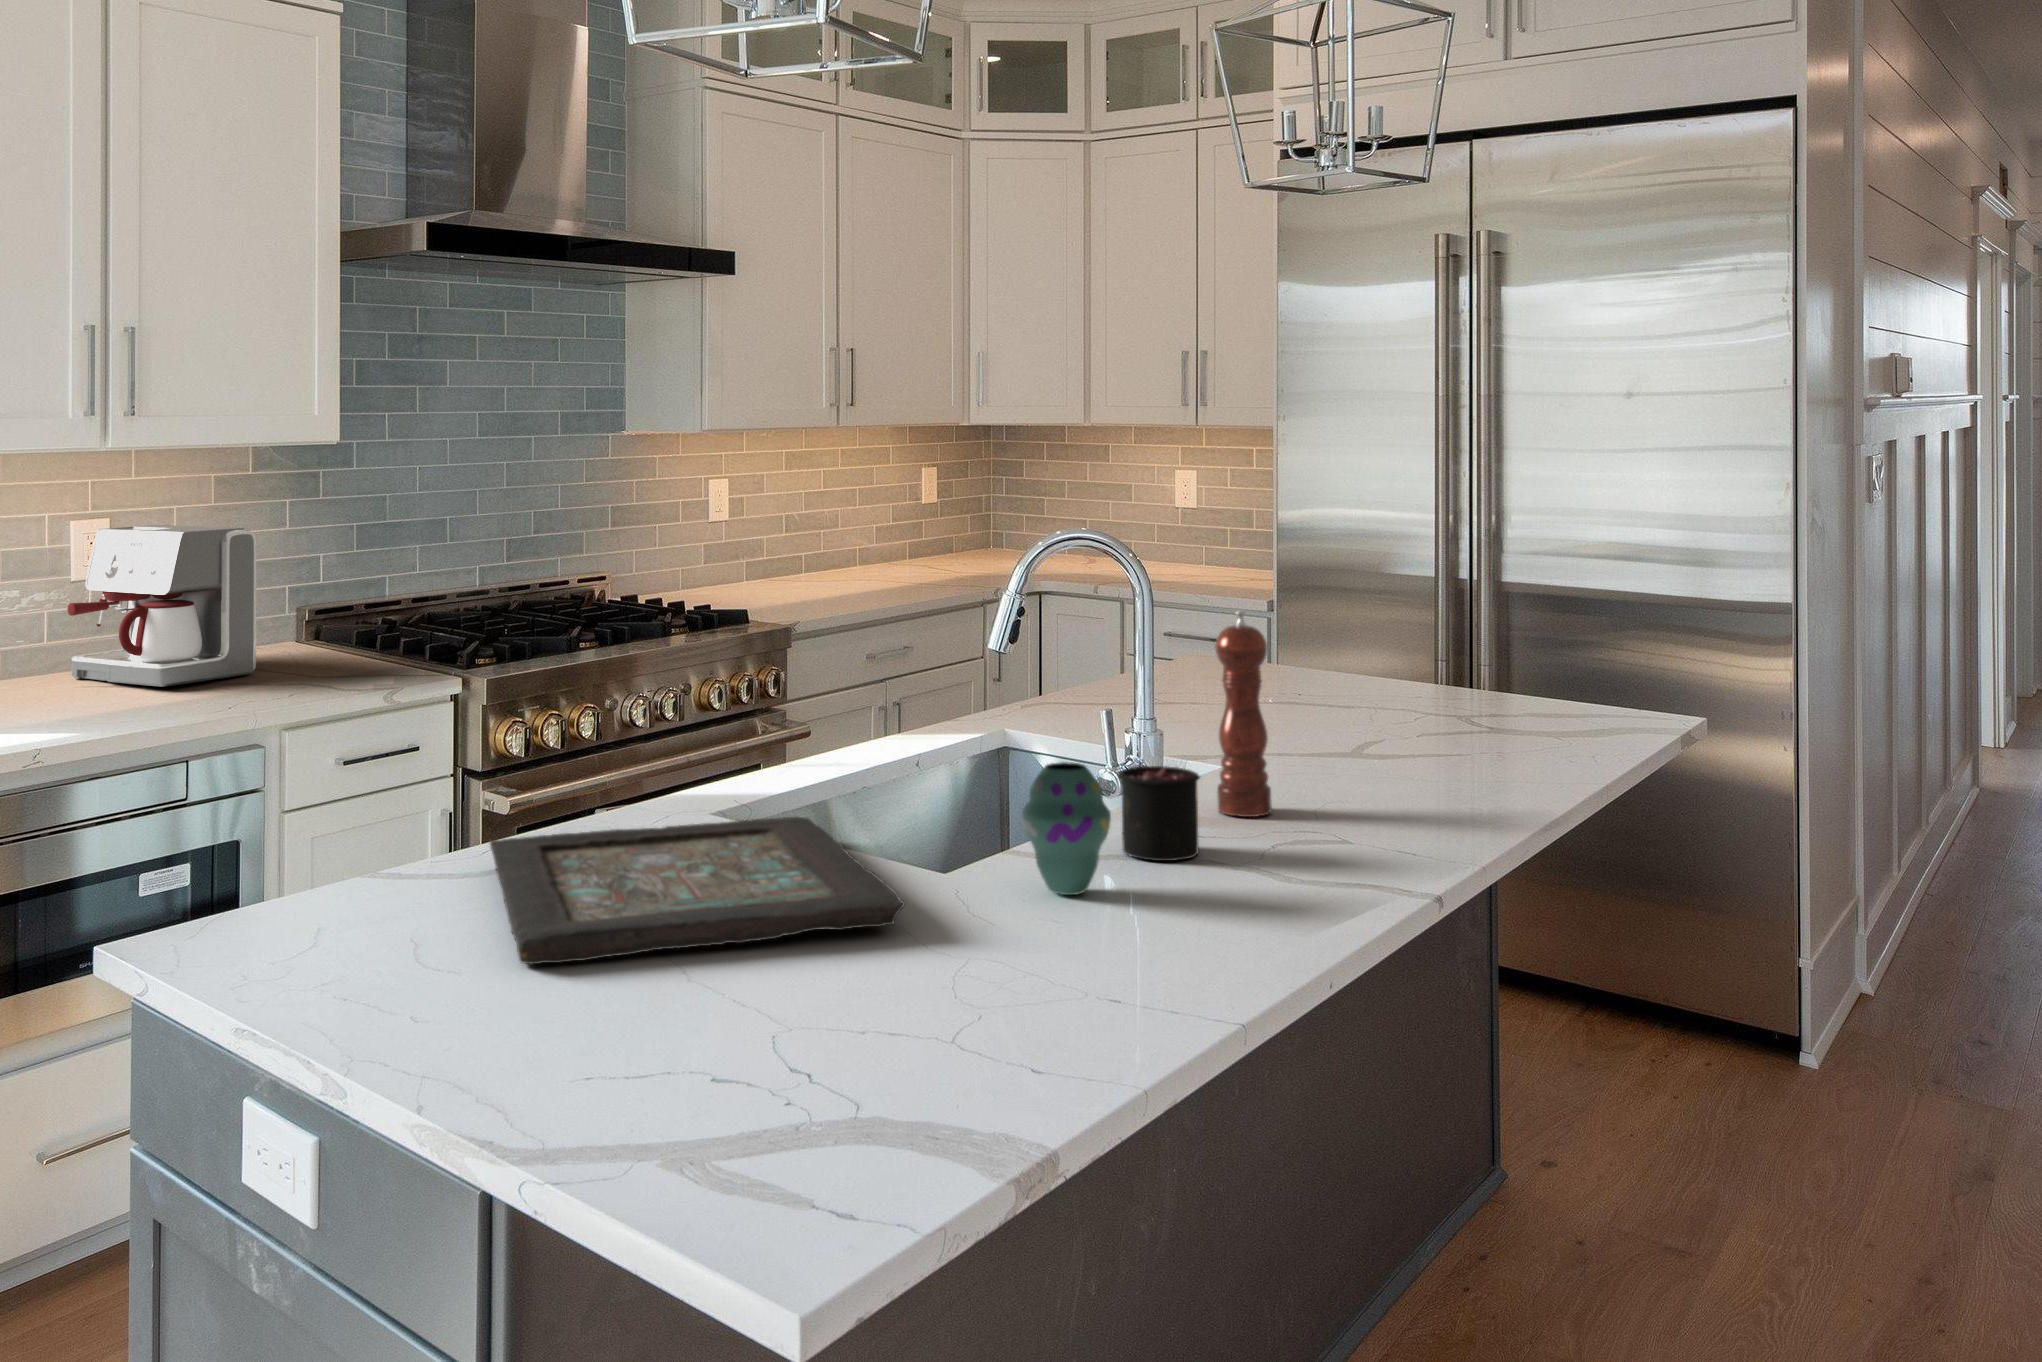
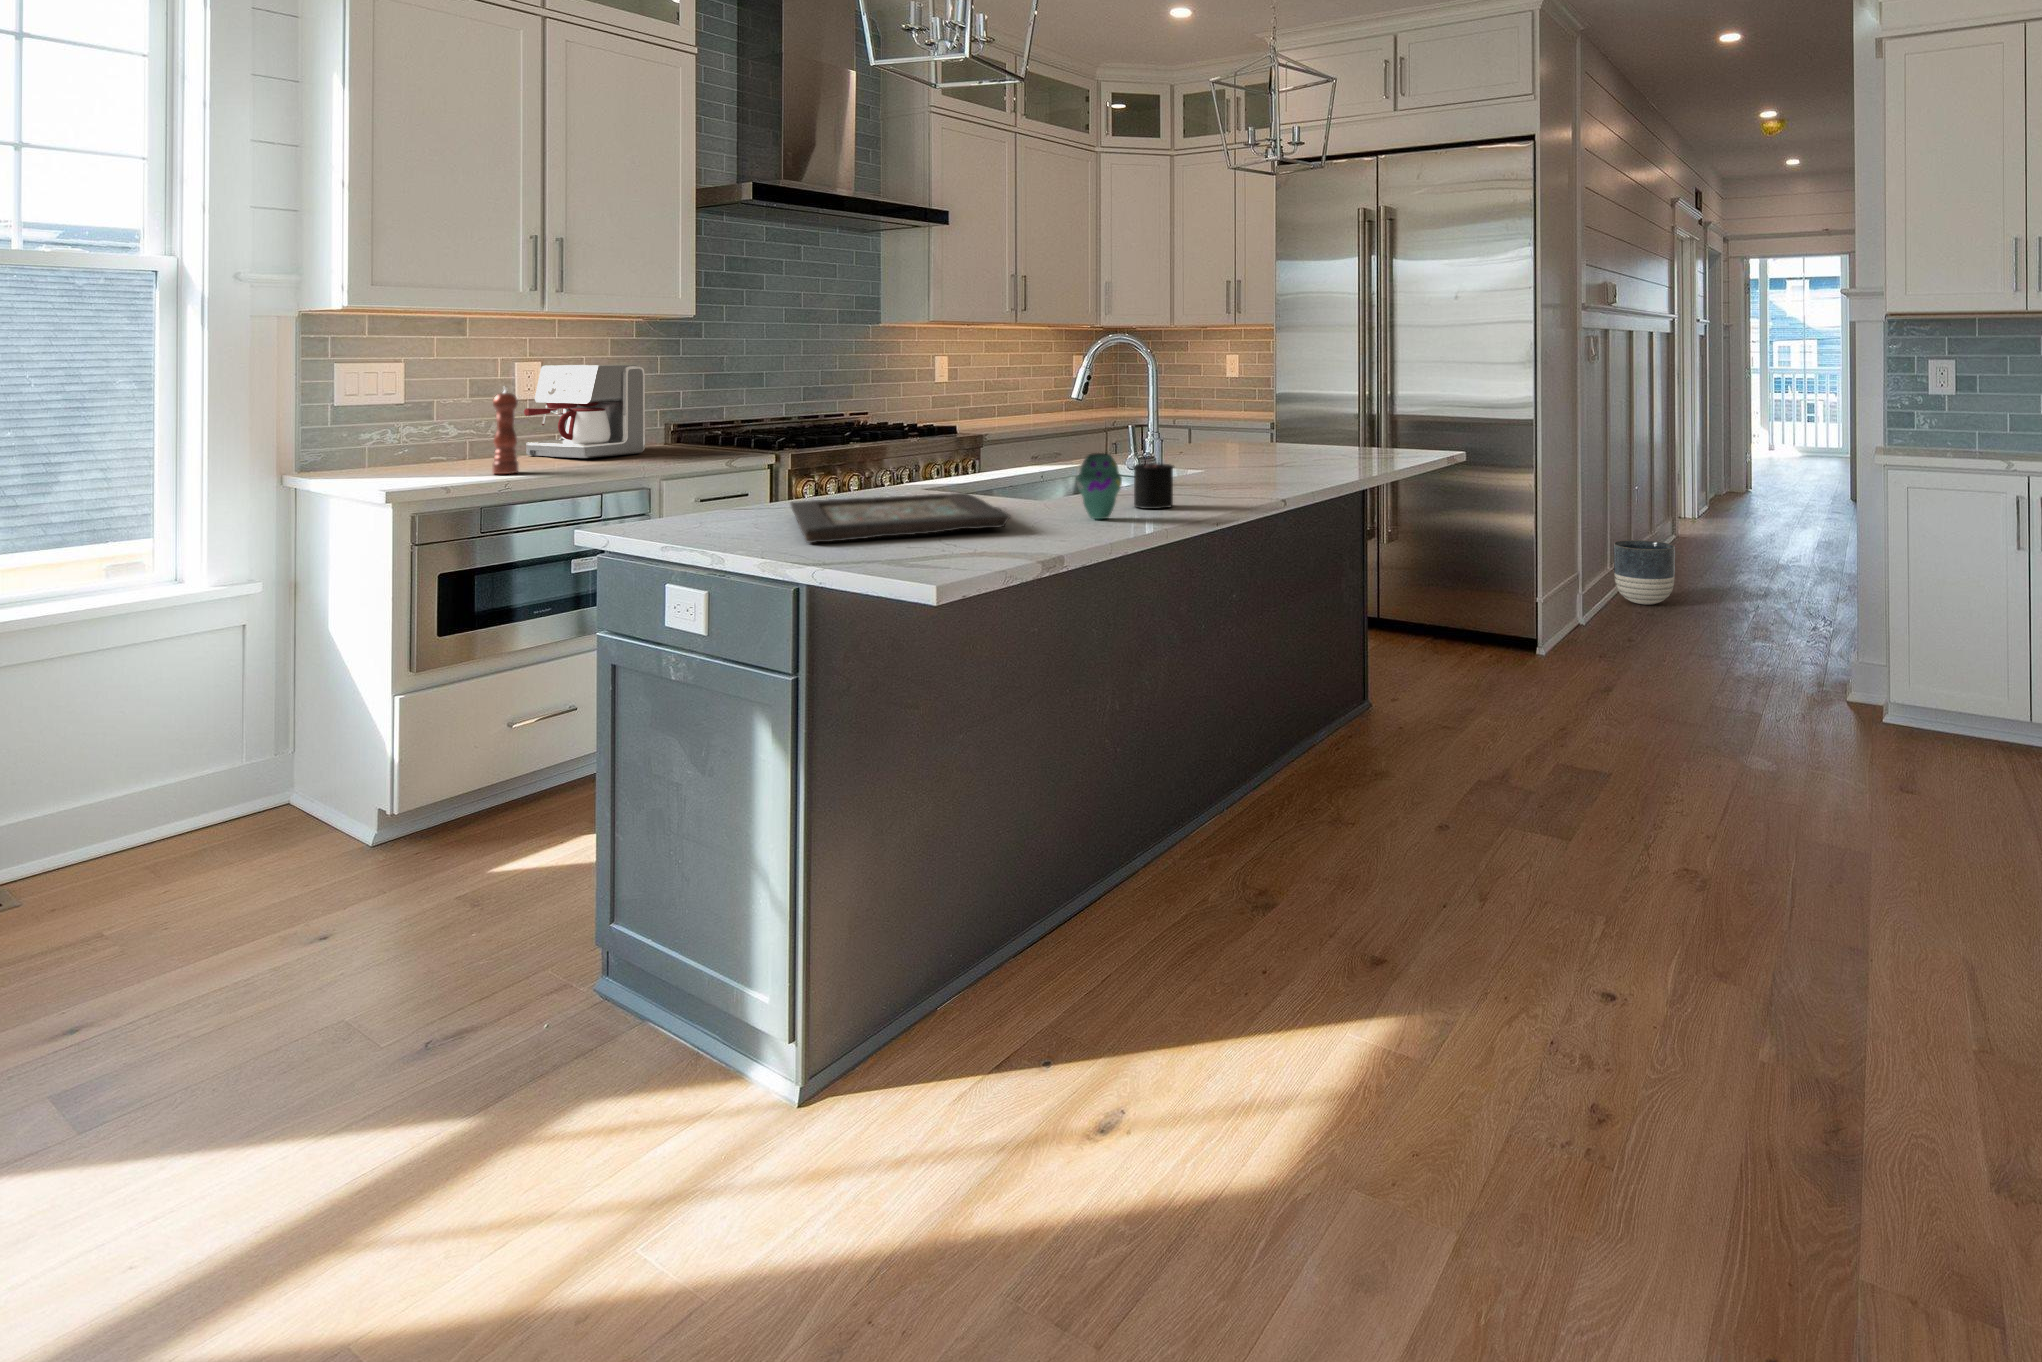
pepper mill: present [1215,611,1272,817] -> present [492,387,519,474]
planter: none [1902,801,2022,921] -> present [1614,540,1675,604]

